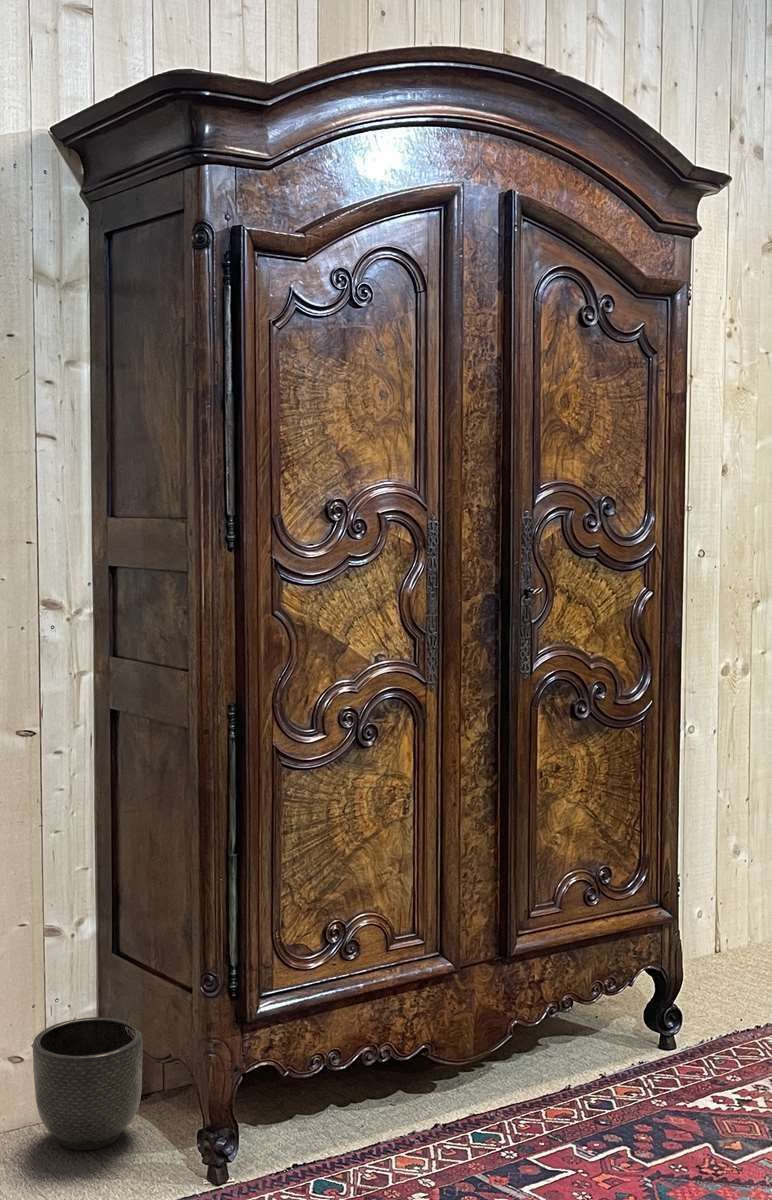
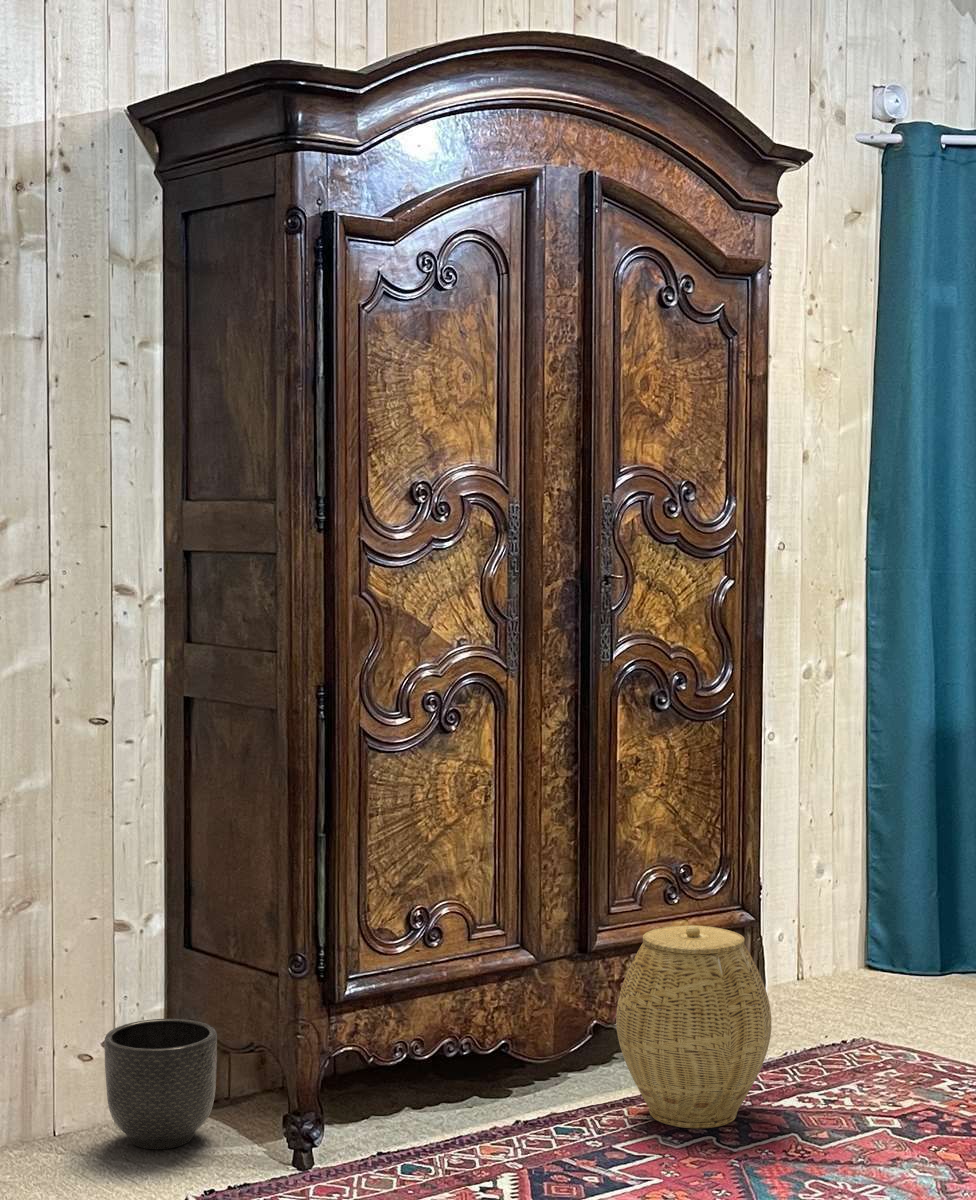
woven basket: none [534,932,687,1138] -> present [616,925,771,1128]

